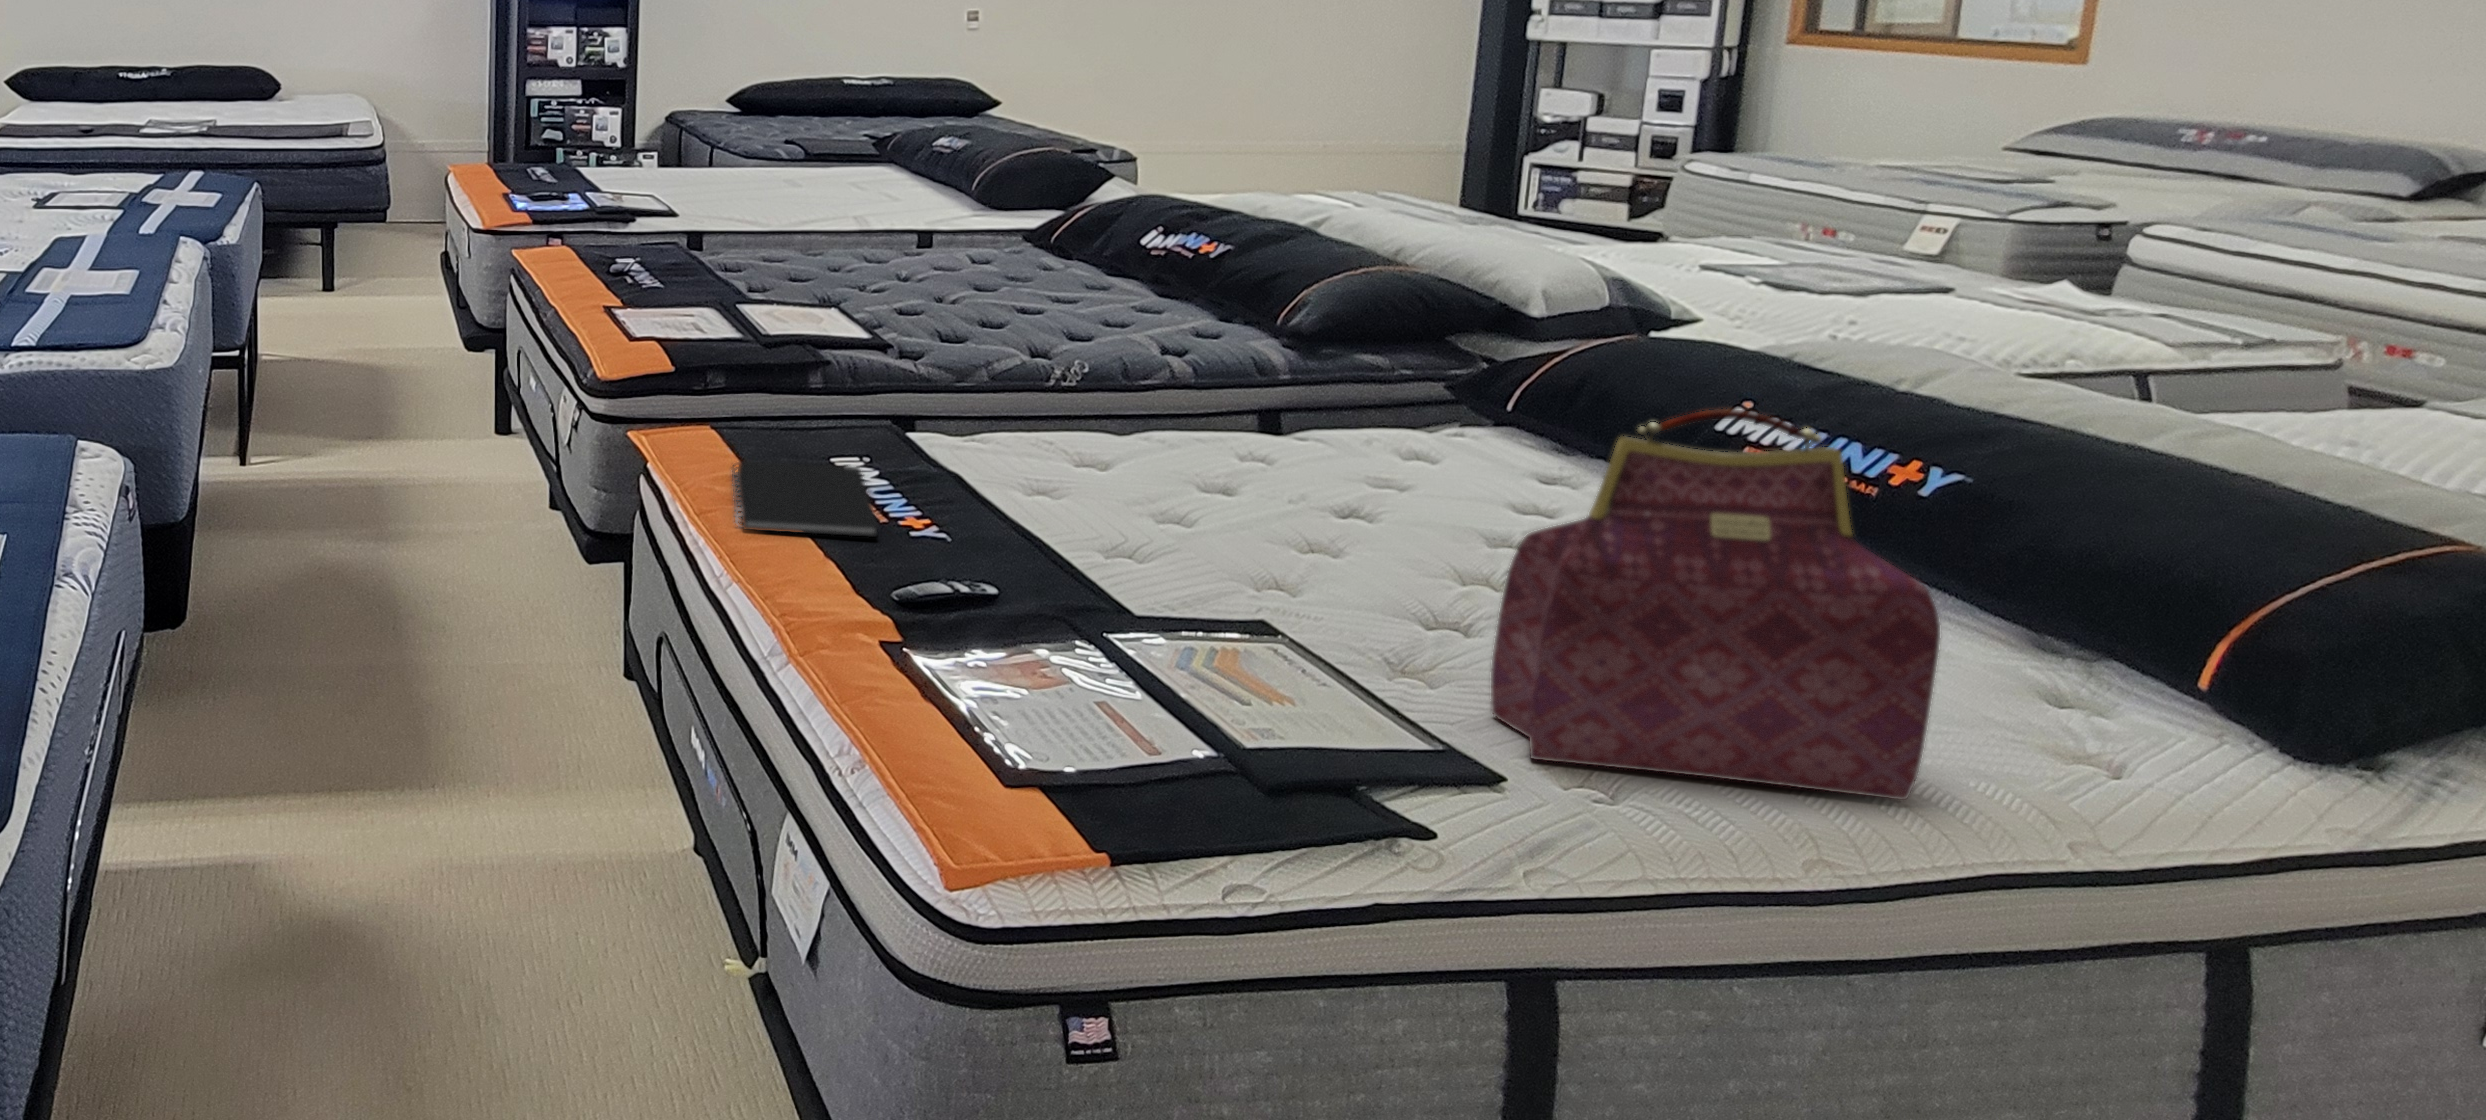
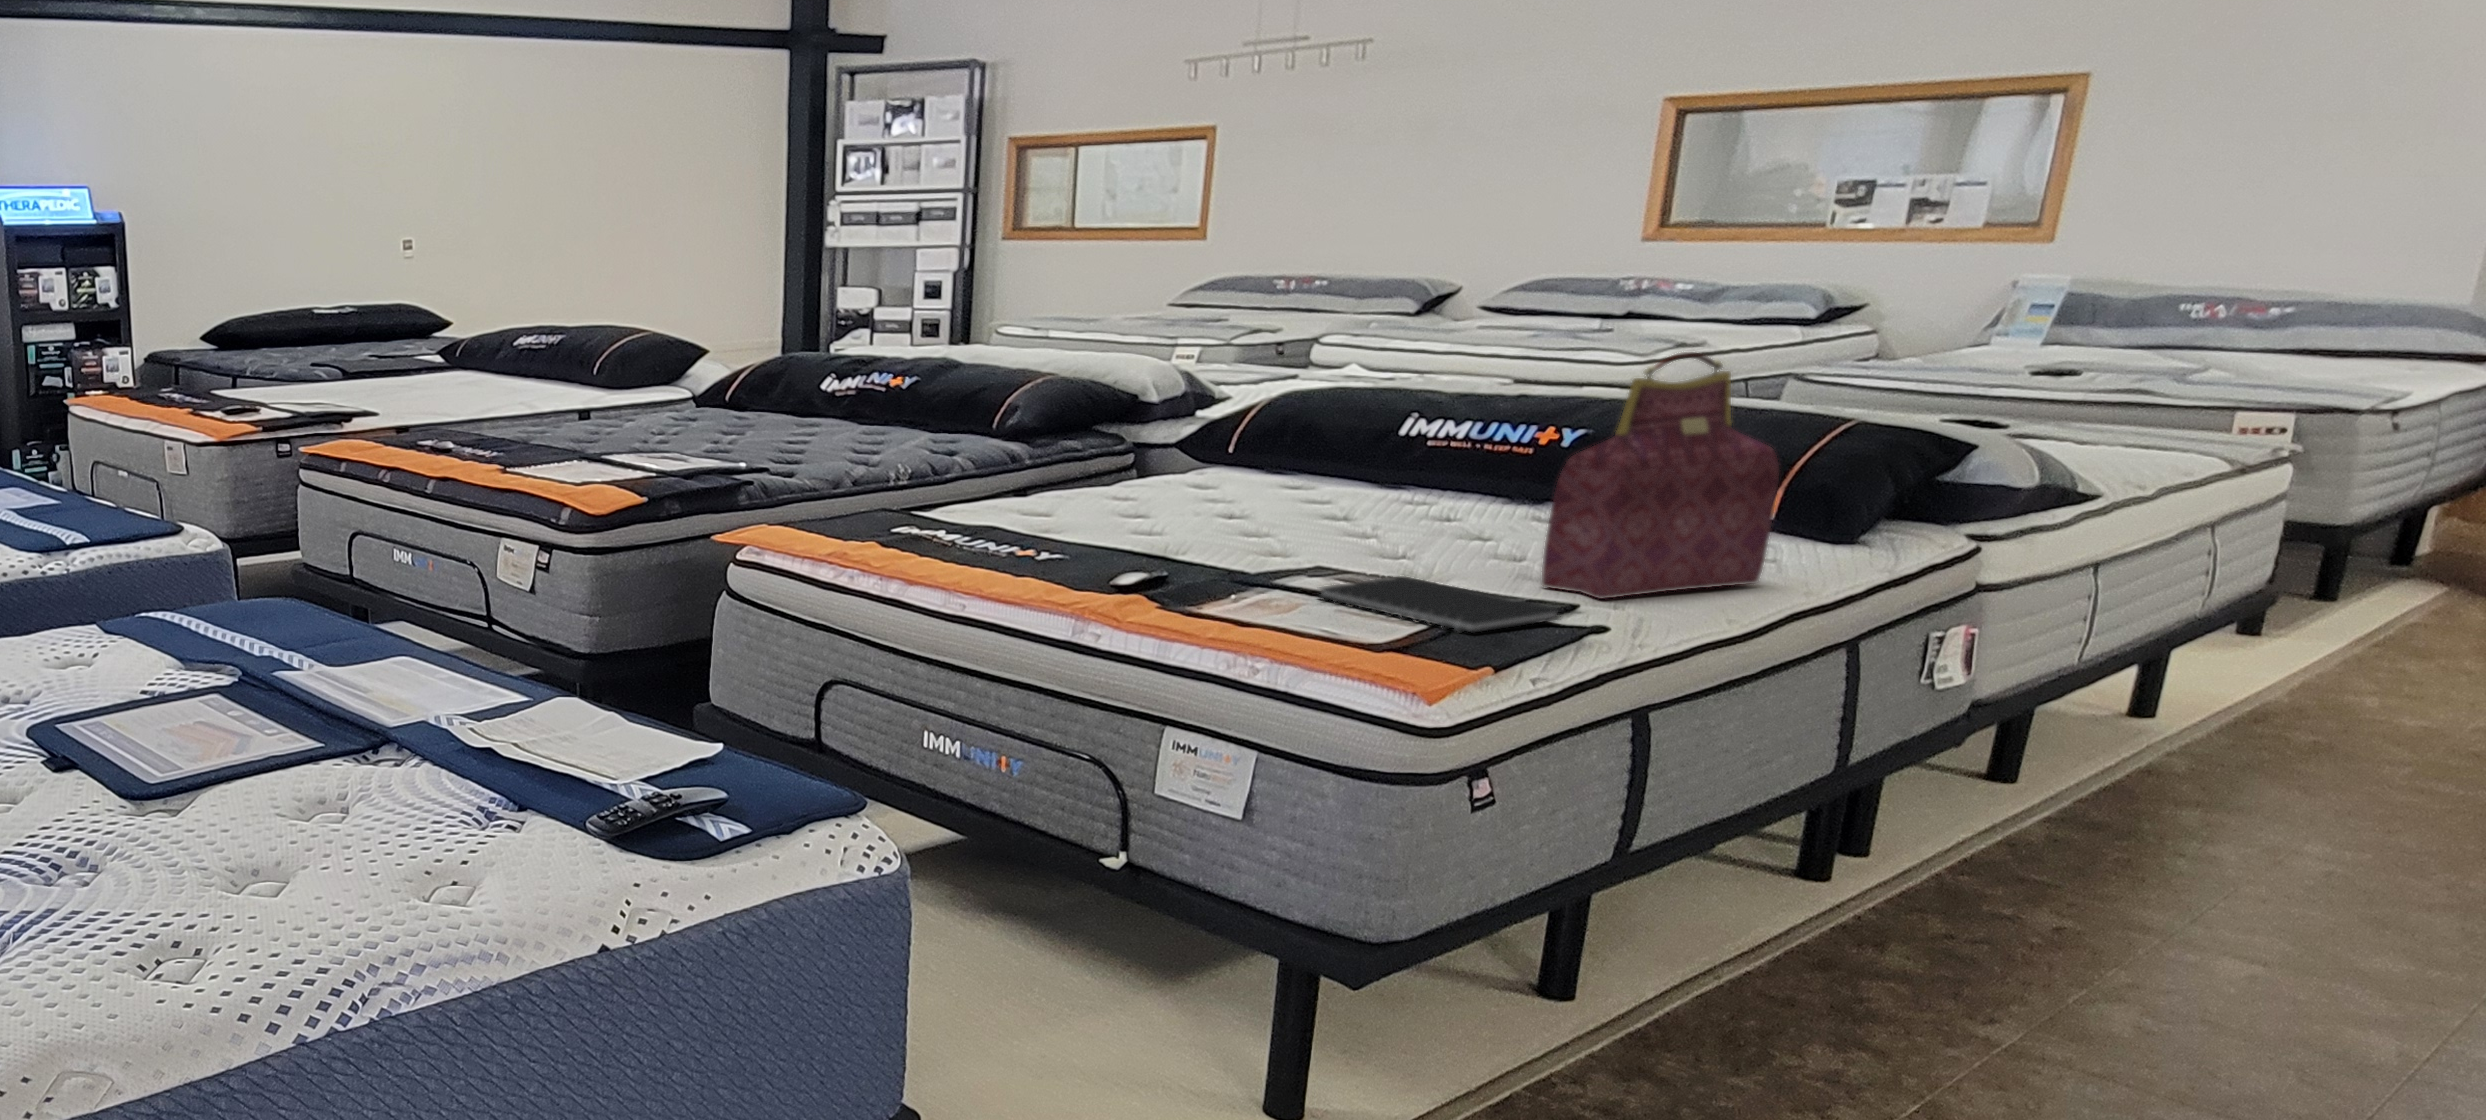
notebook: present [732,461,878,537] -> present [1319,576,1561,633]

